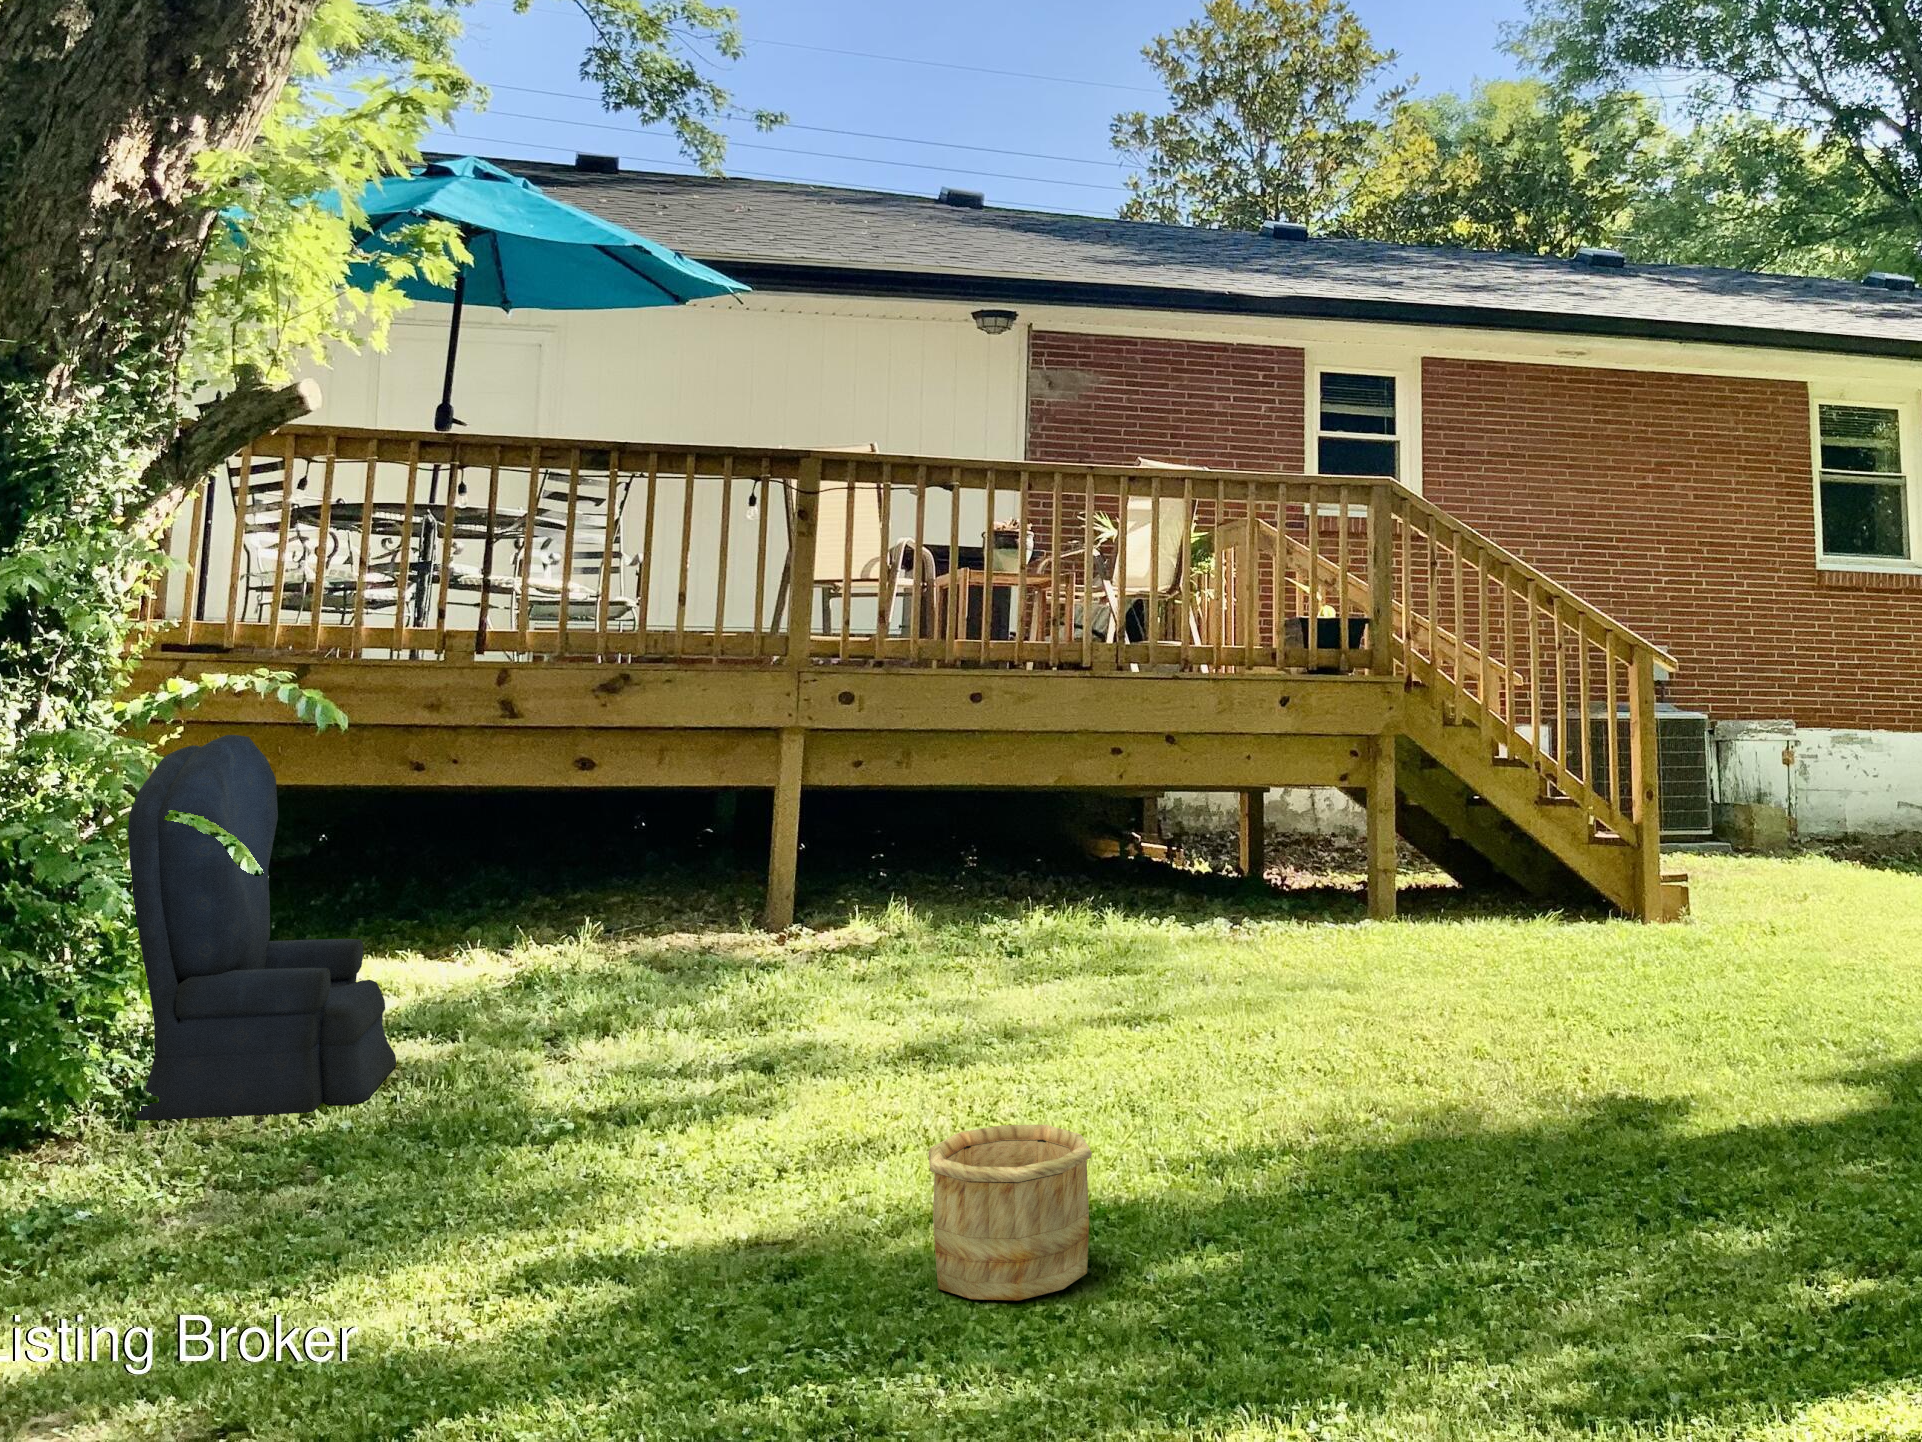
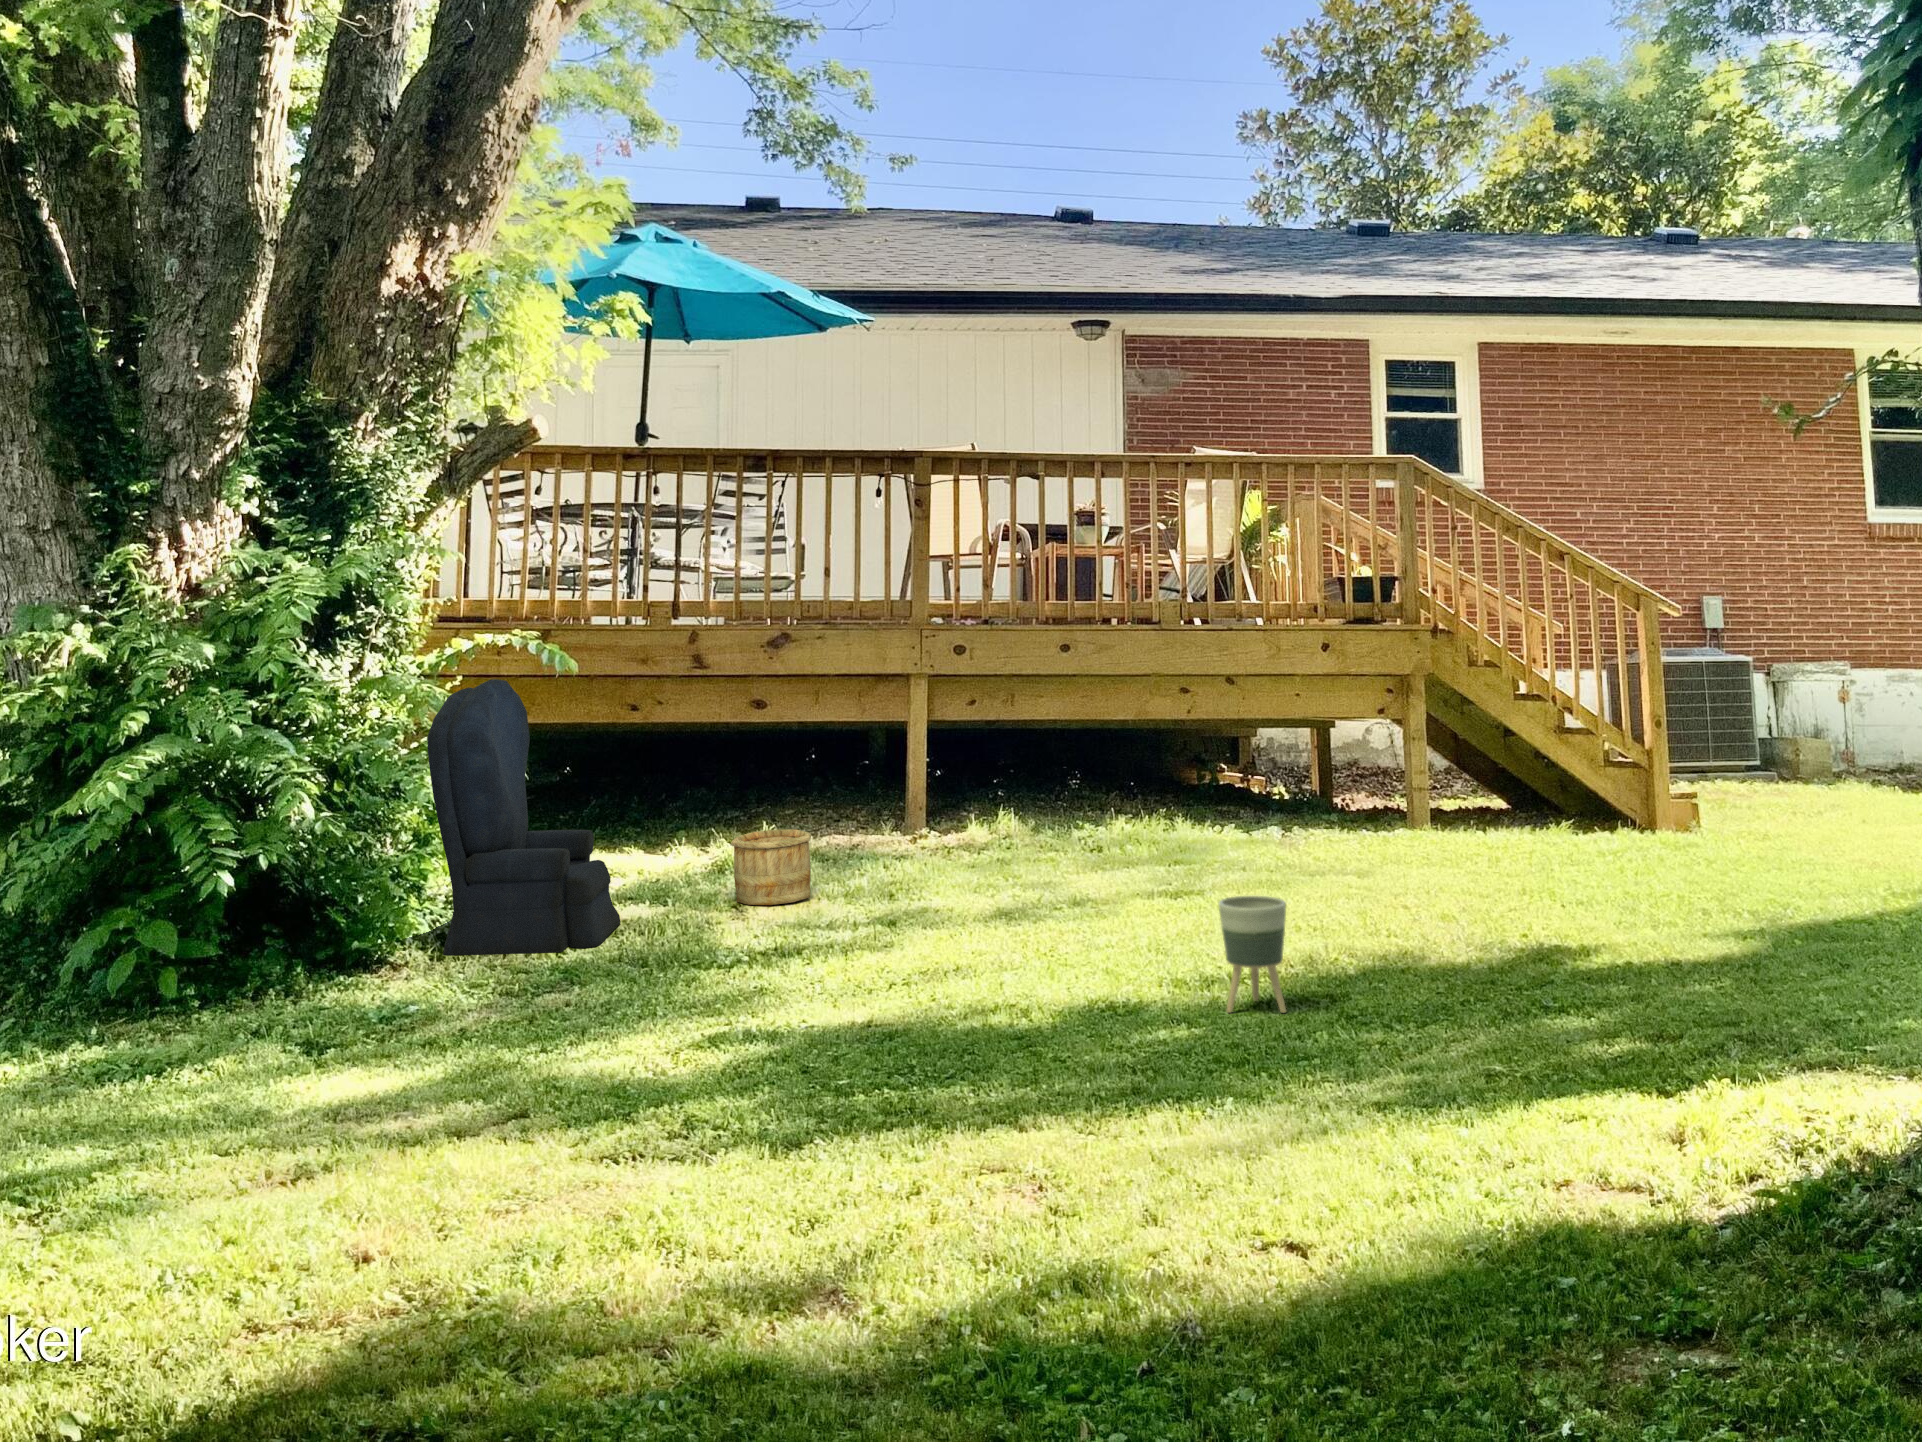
planter: none [1233,1030,1320,1184] -> present [1219,896,1286,1013]
wooden bucket: present [928,1125,1092,1300] -> present [731,829,811,905]

